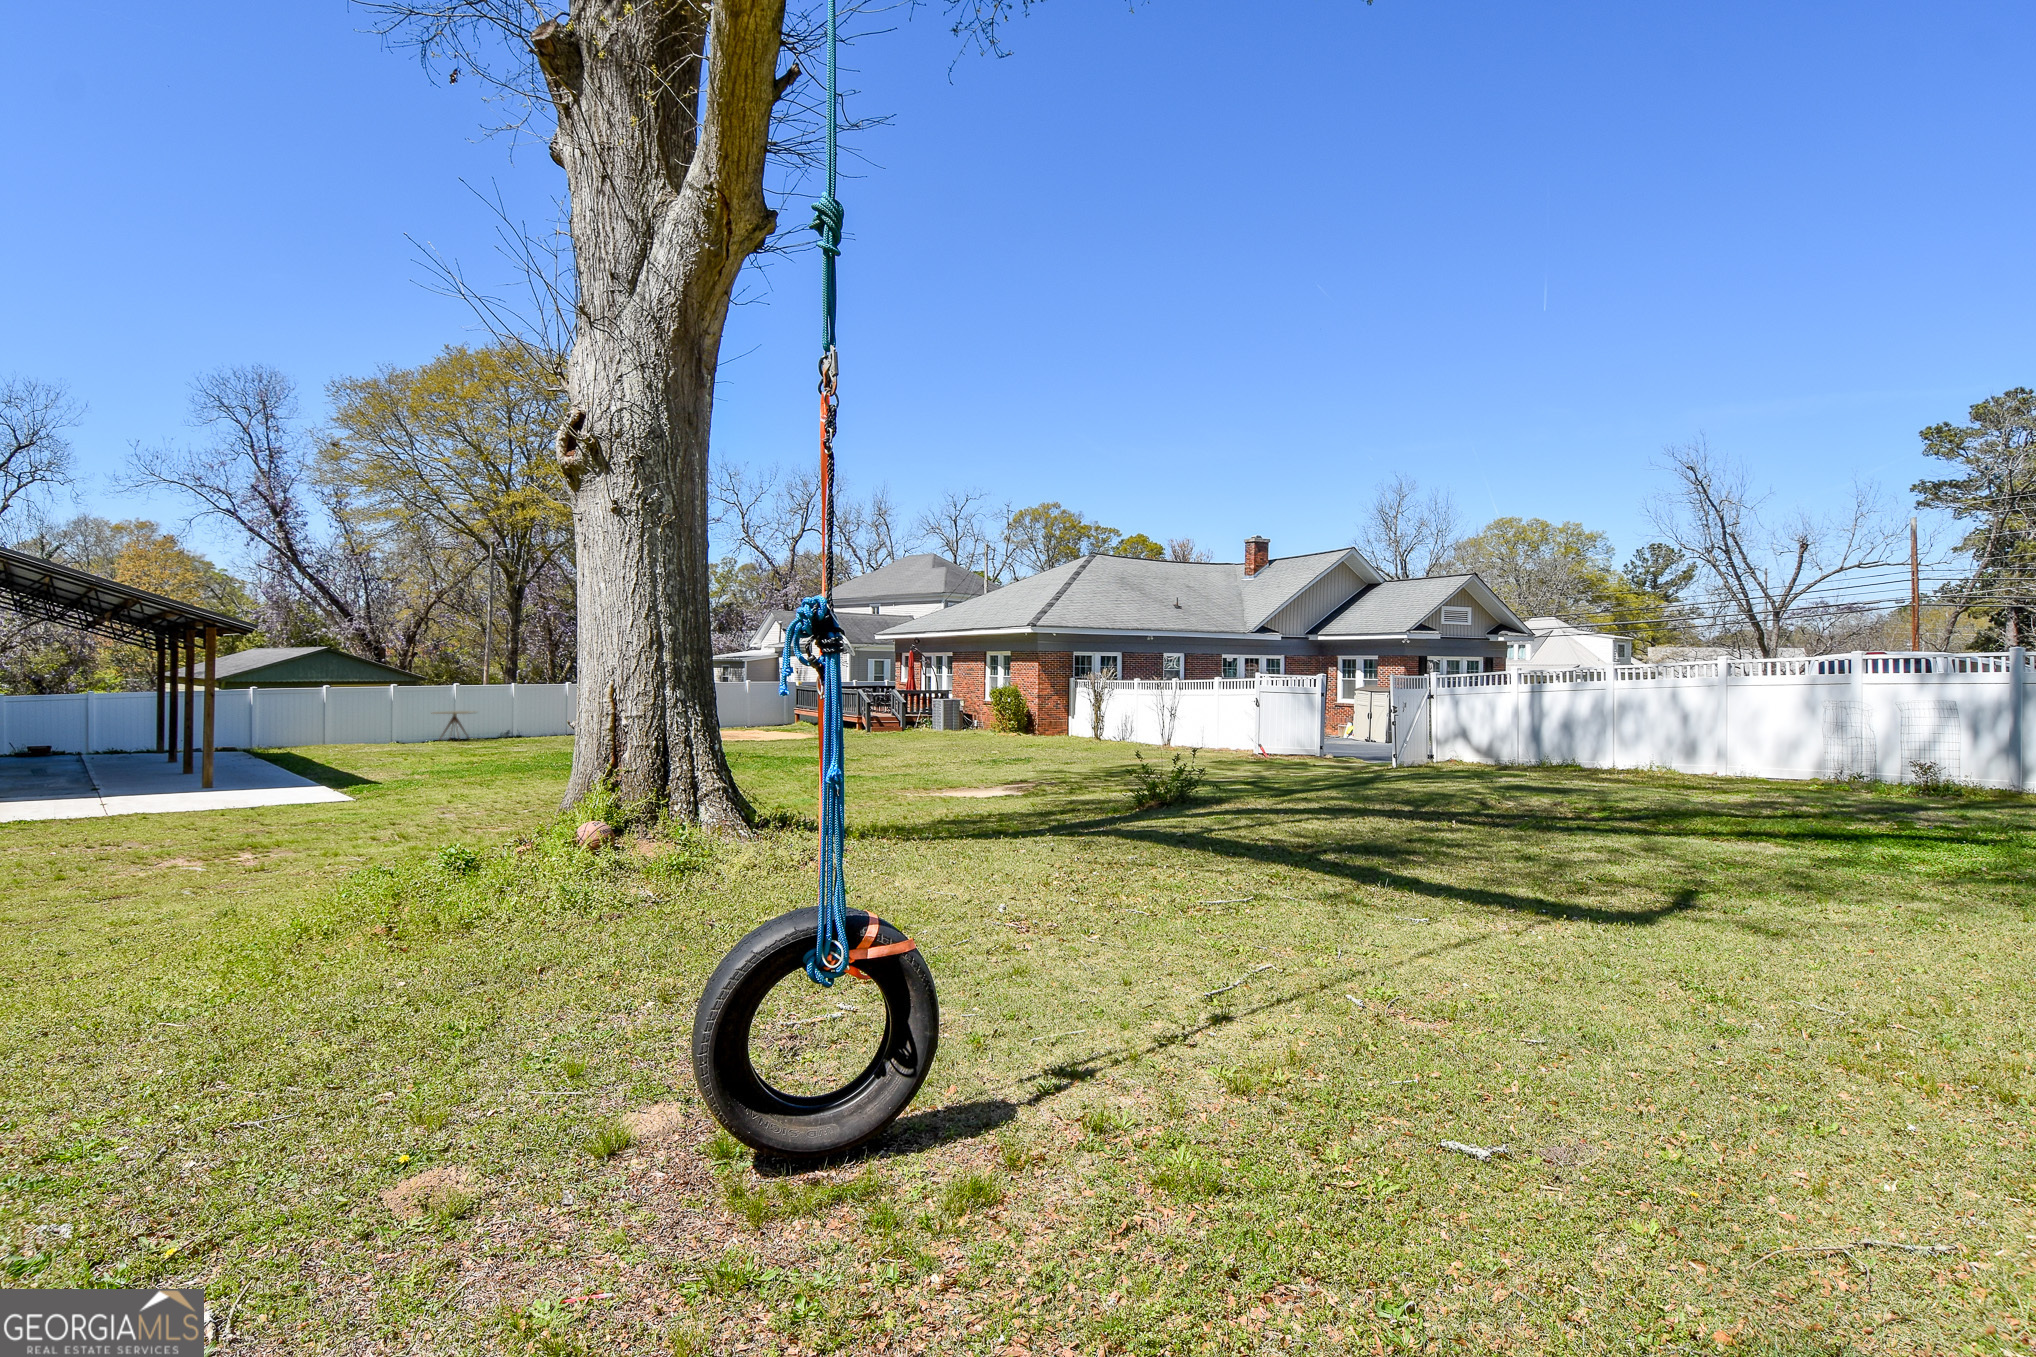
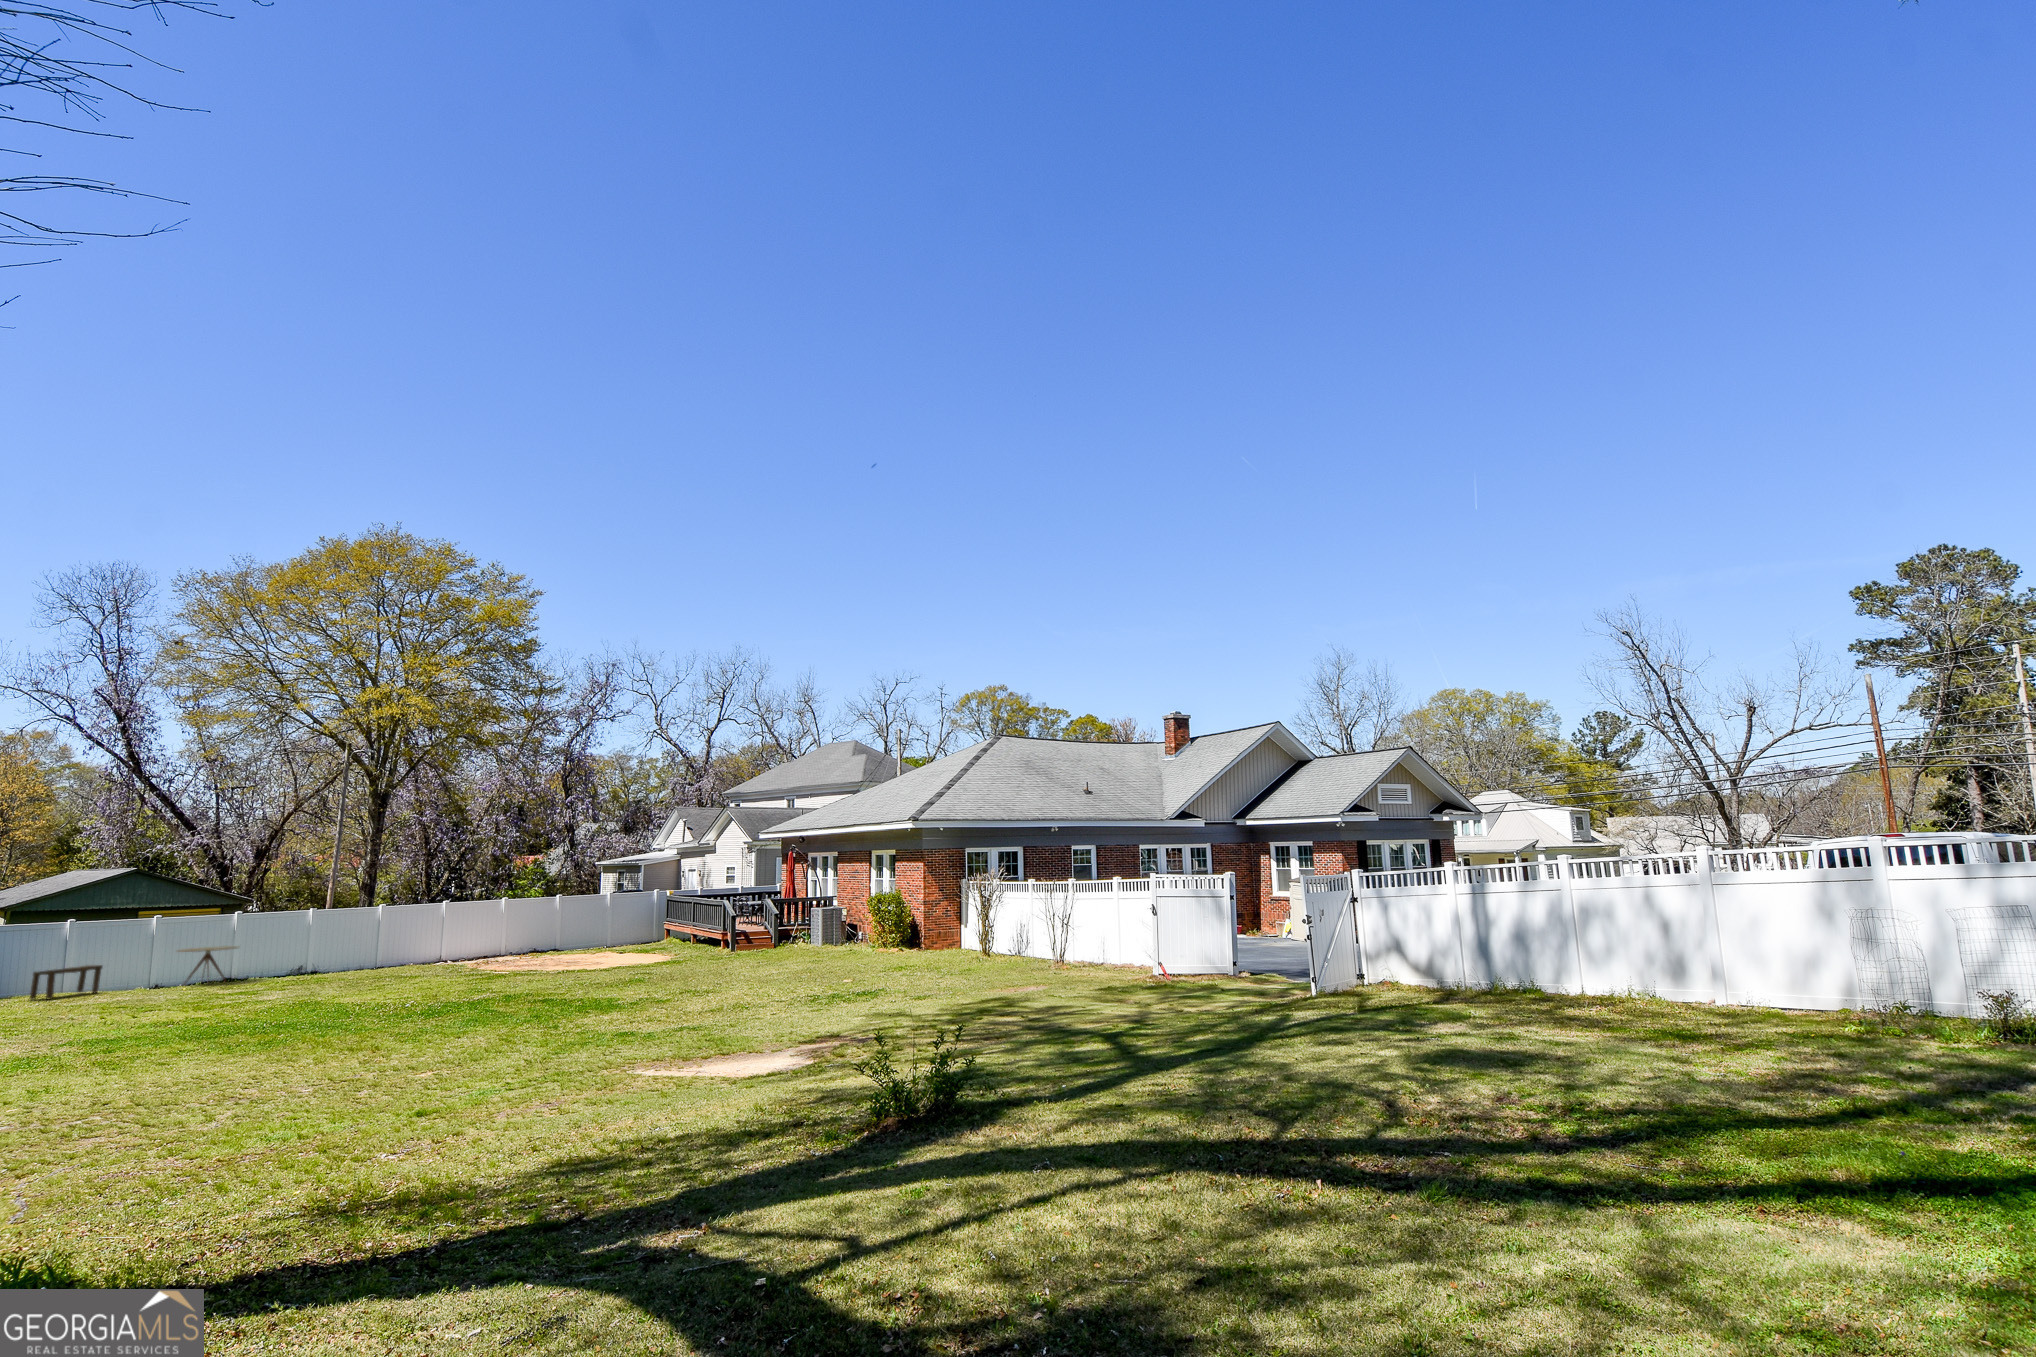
bench: none [331,721,379,746] -> present [30,965,102,999]

